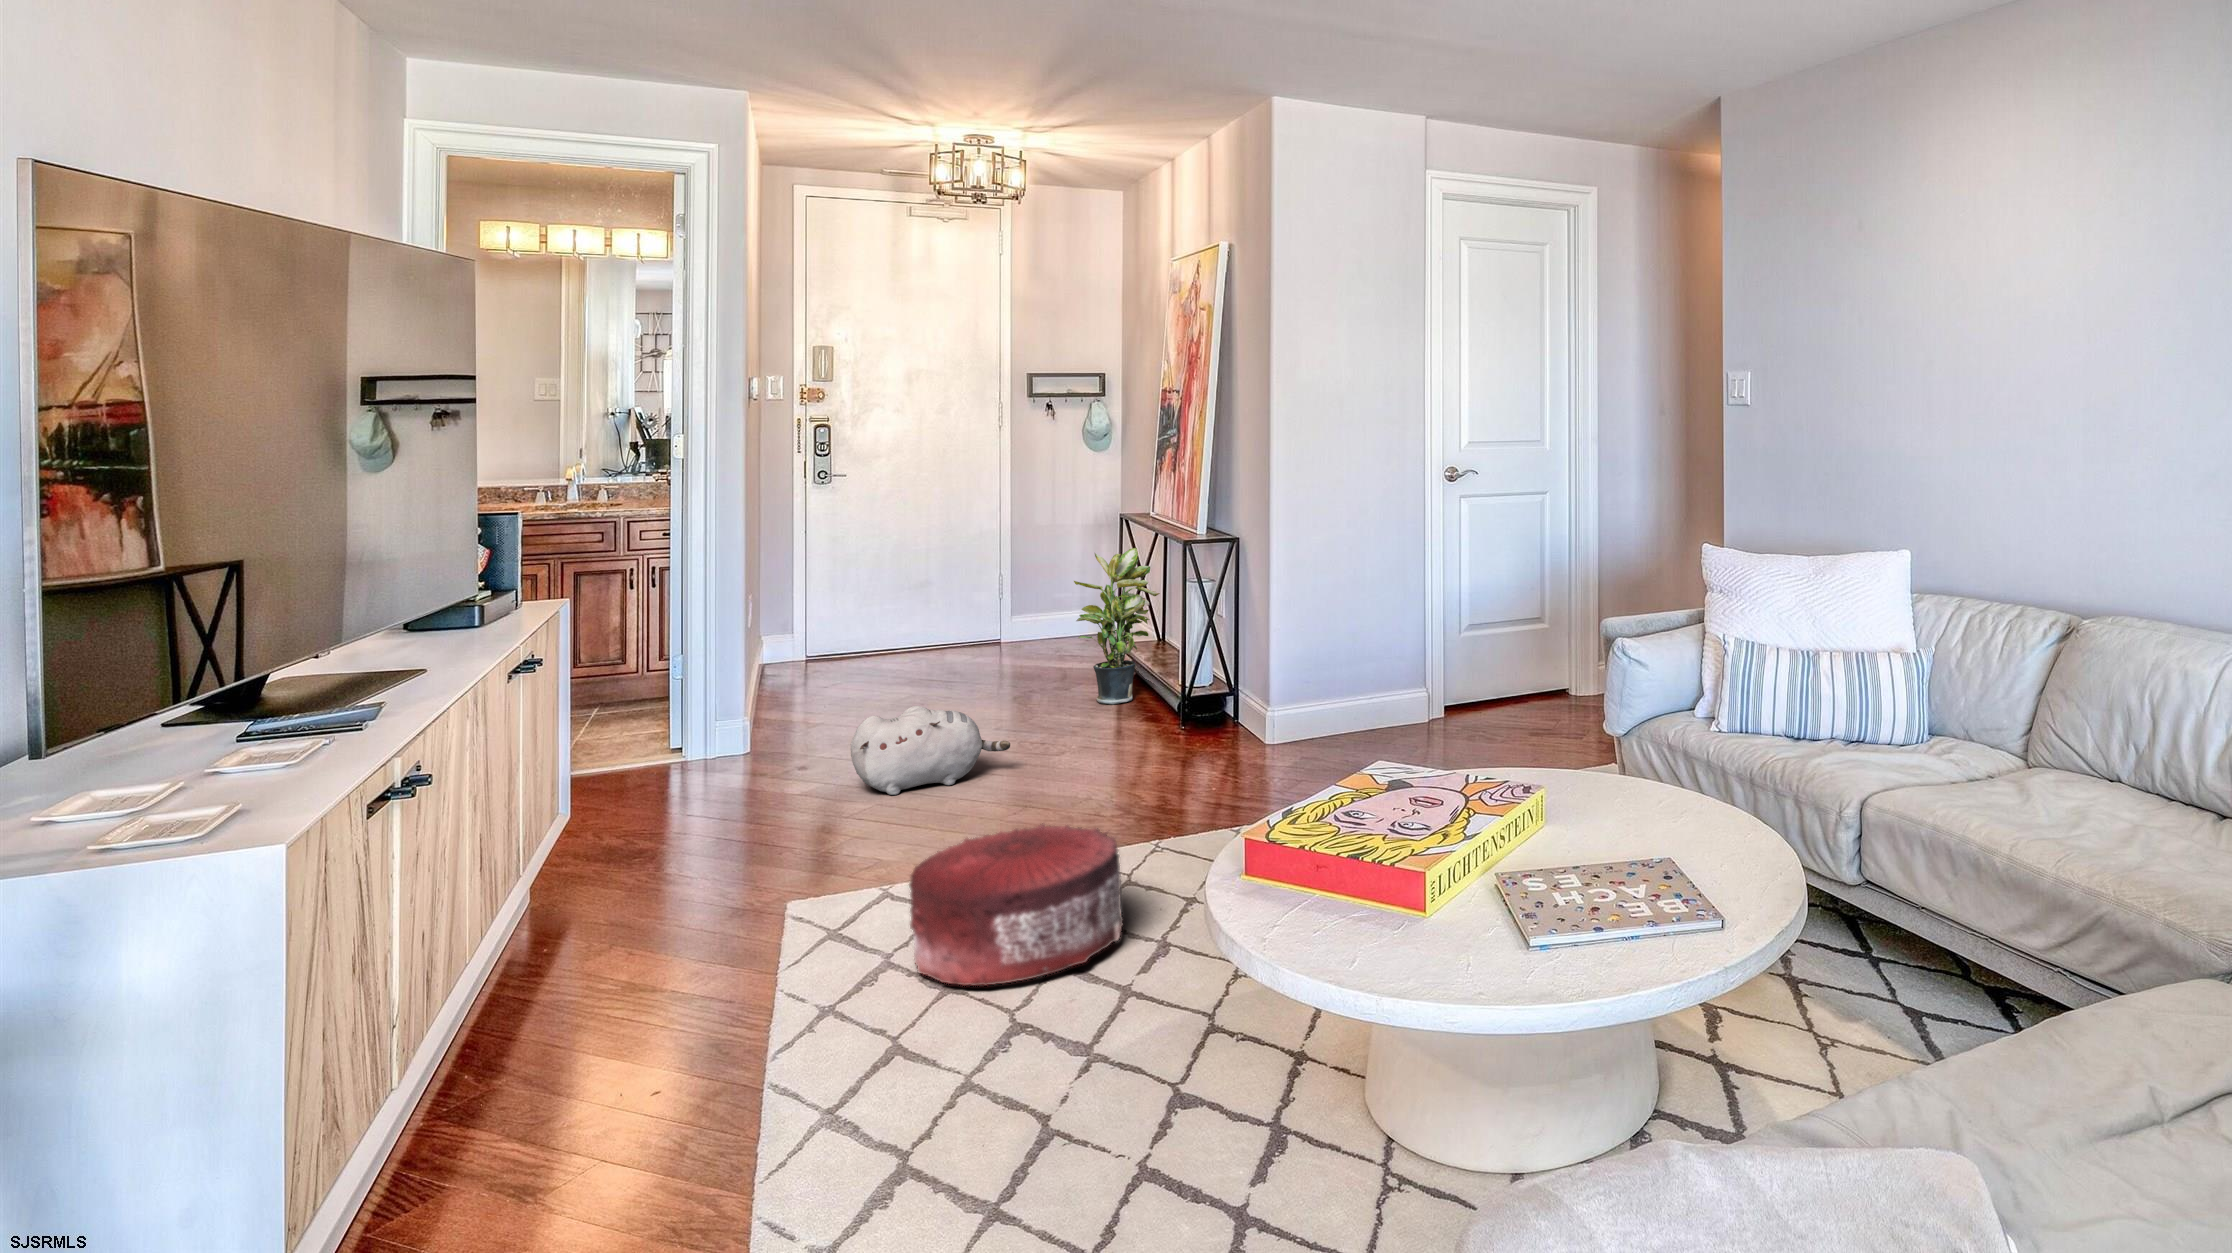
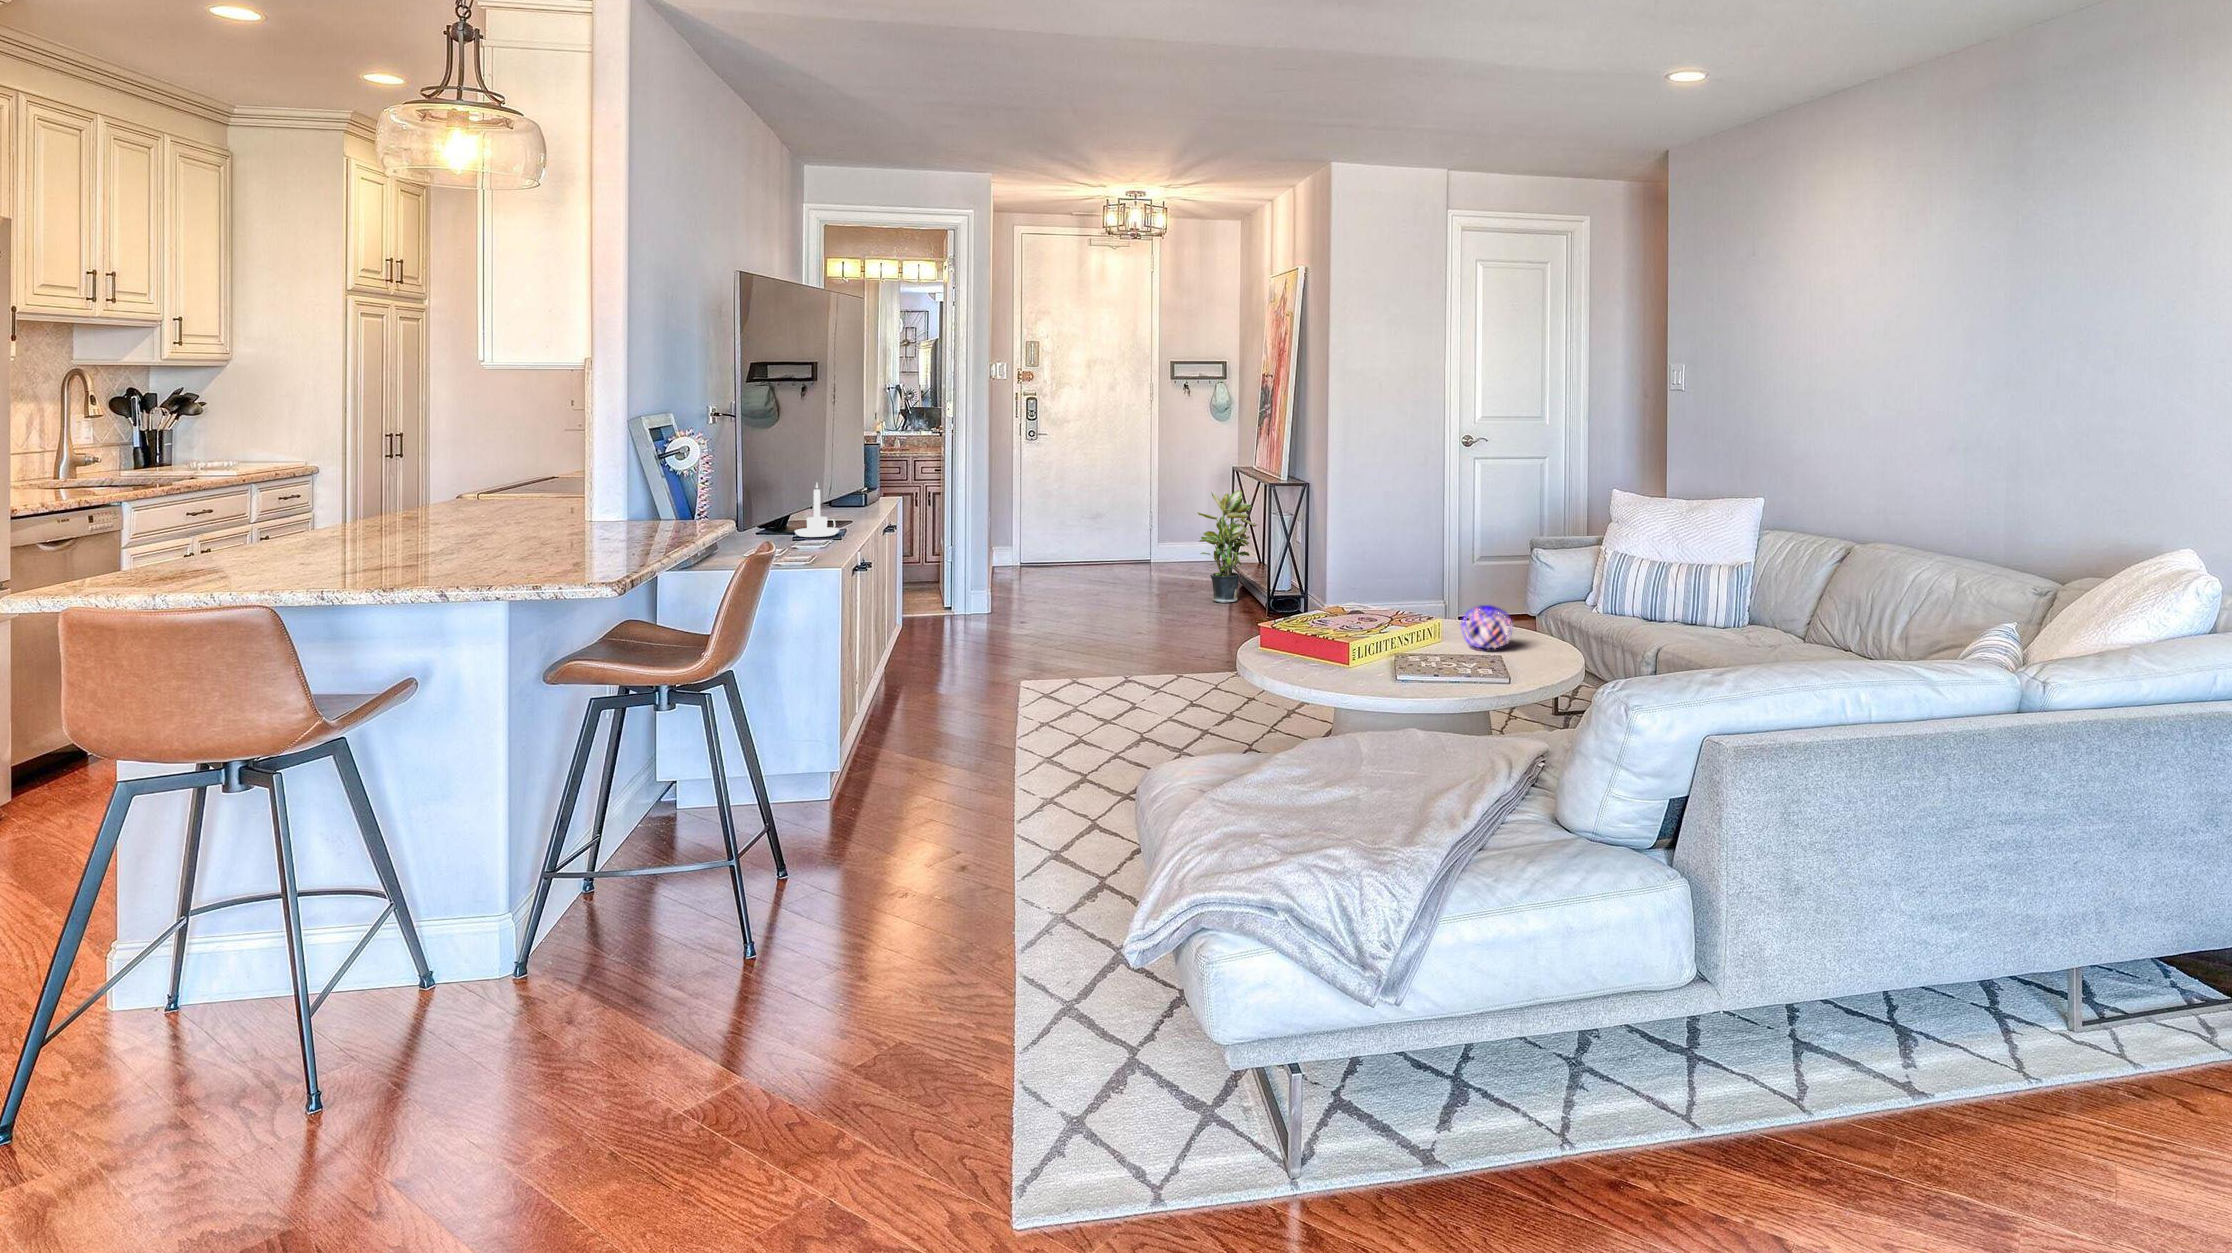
candle holder: none [265,606,377,720] -> present [795,483,839,537]
plush toy: present [851,706,1010,795] -> none [1053,583,1151,640]
decorative orb: none [1594,768,1679,846] -> present [1461,605,1513,648]
pouf: present [909,823,1123,986] -> none [1088,643,1210,723]

